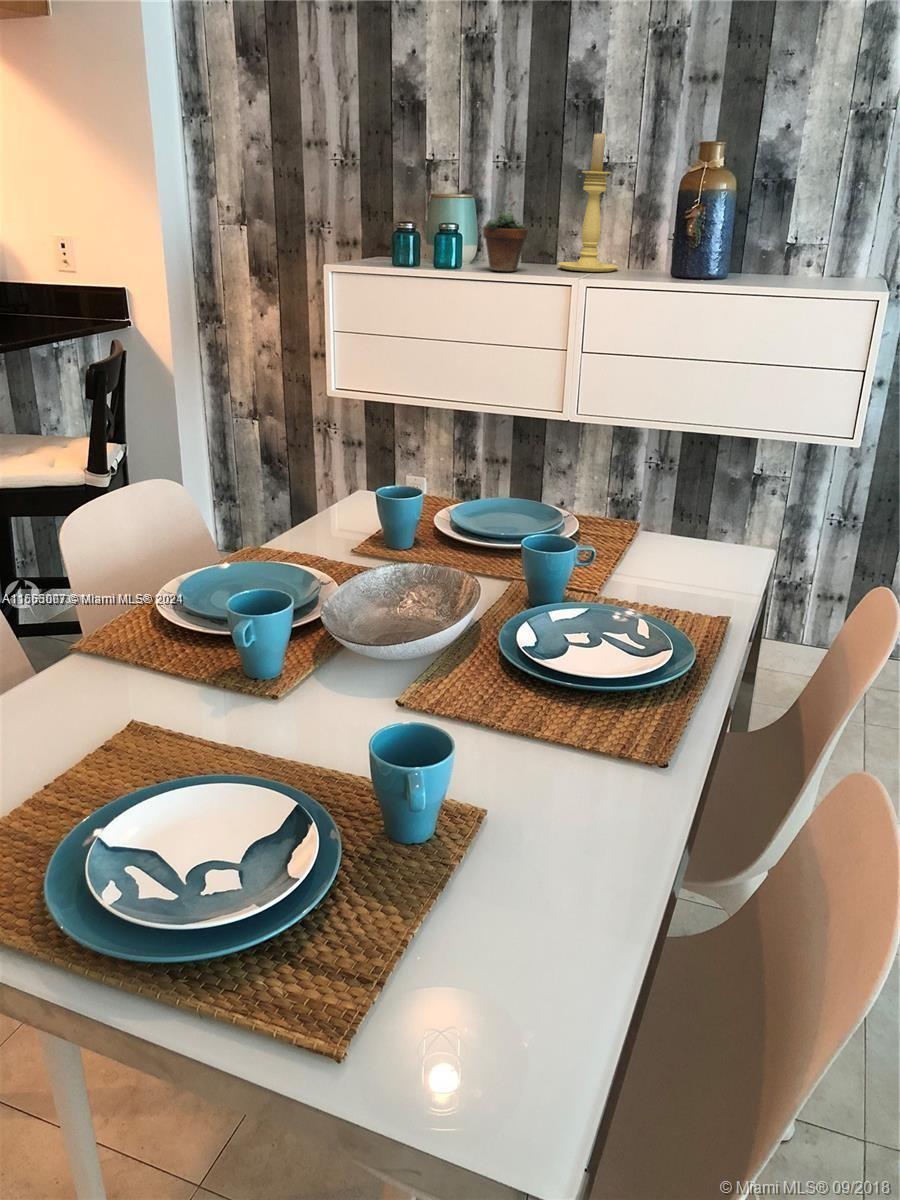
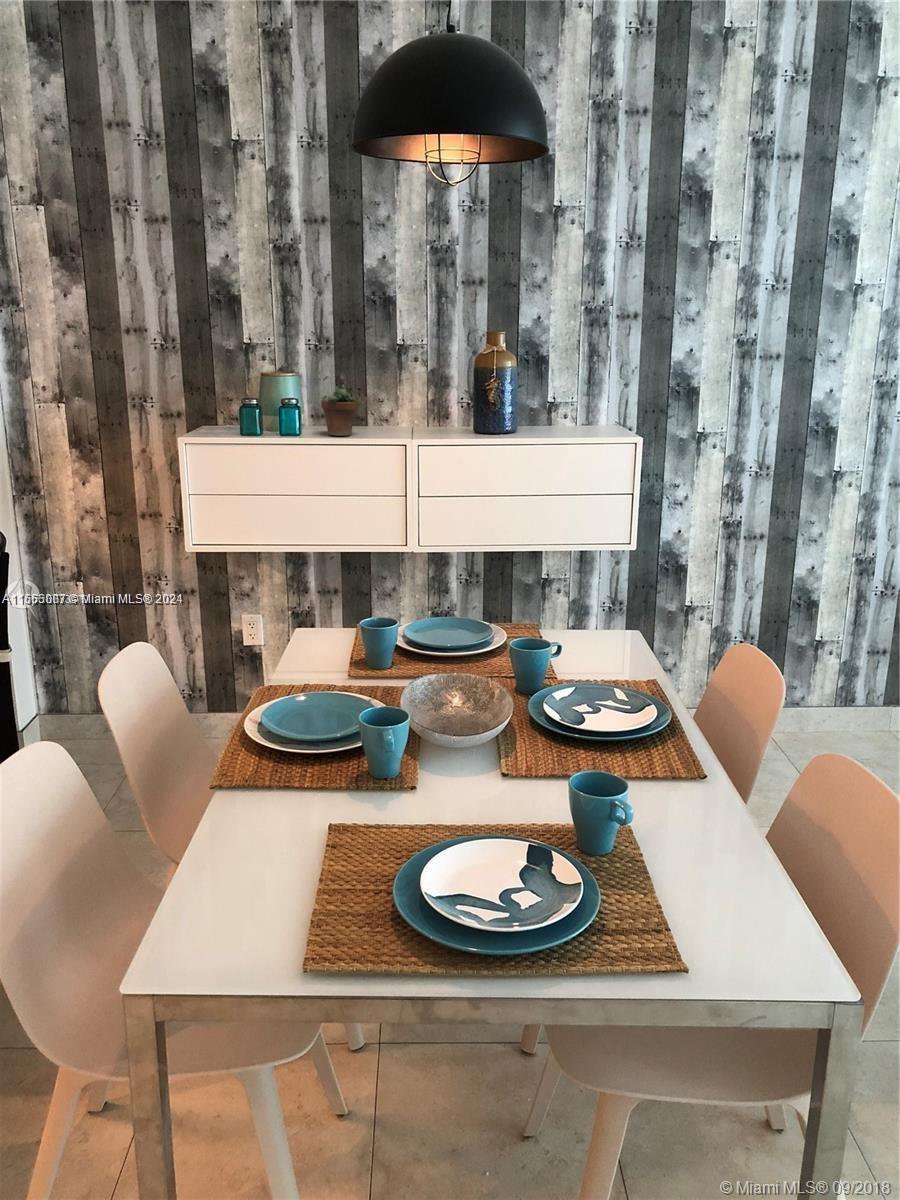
candle holder: present [558,131,619,272] -> none [376,322,426,431]

